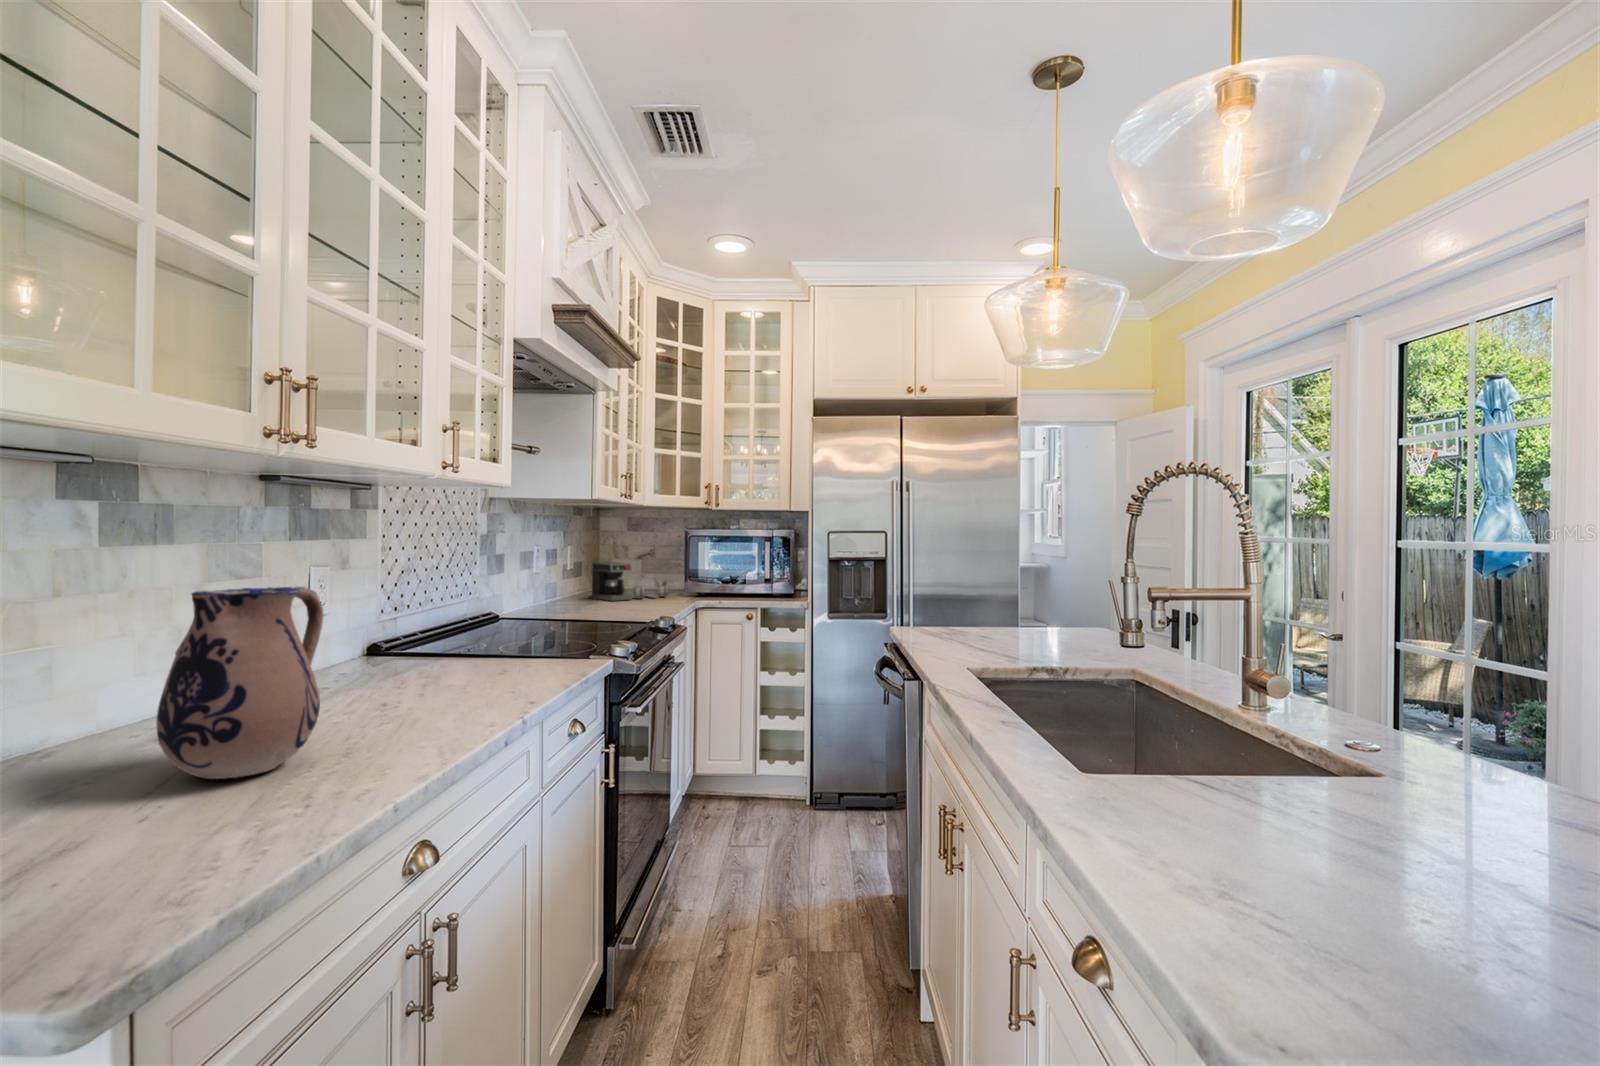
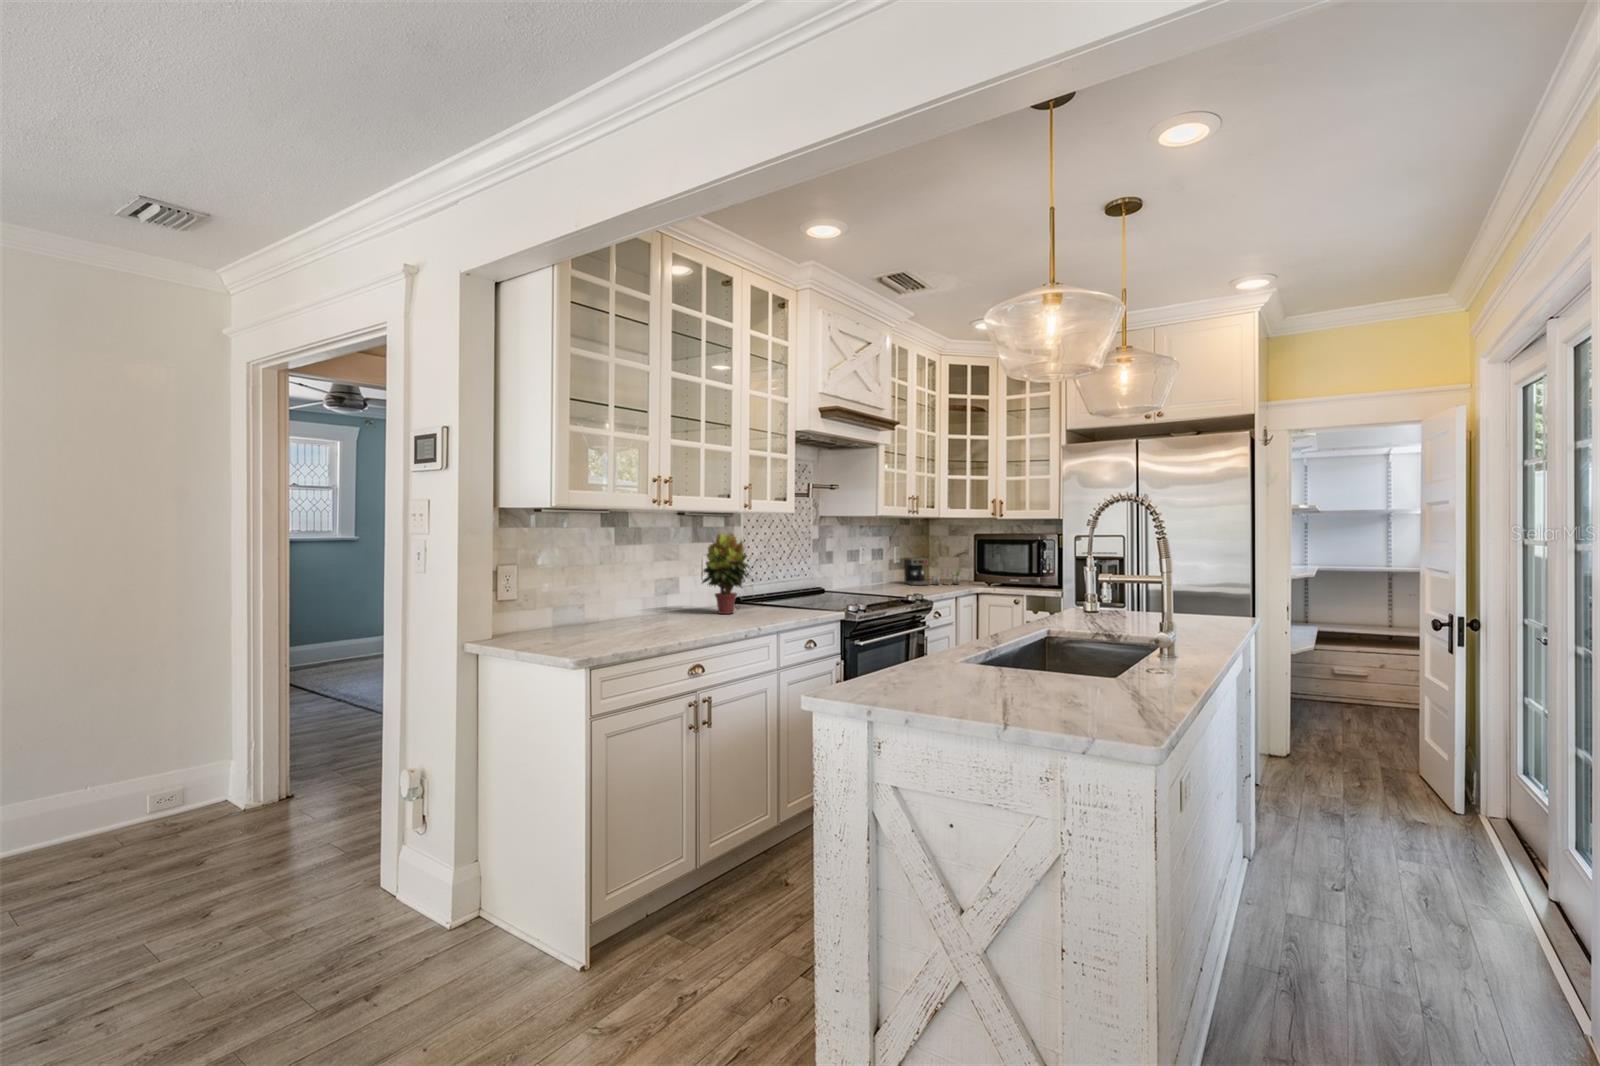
potted plant: none [348,522,475,692] -> present [702,533,750,614]
ceramic pitcher: present [157,587,323,779] -> none [612,558,668,629]

